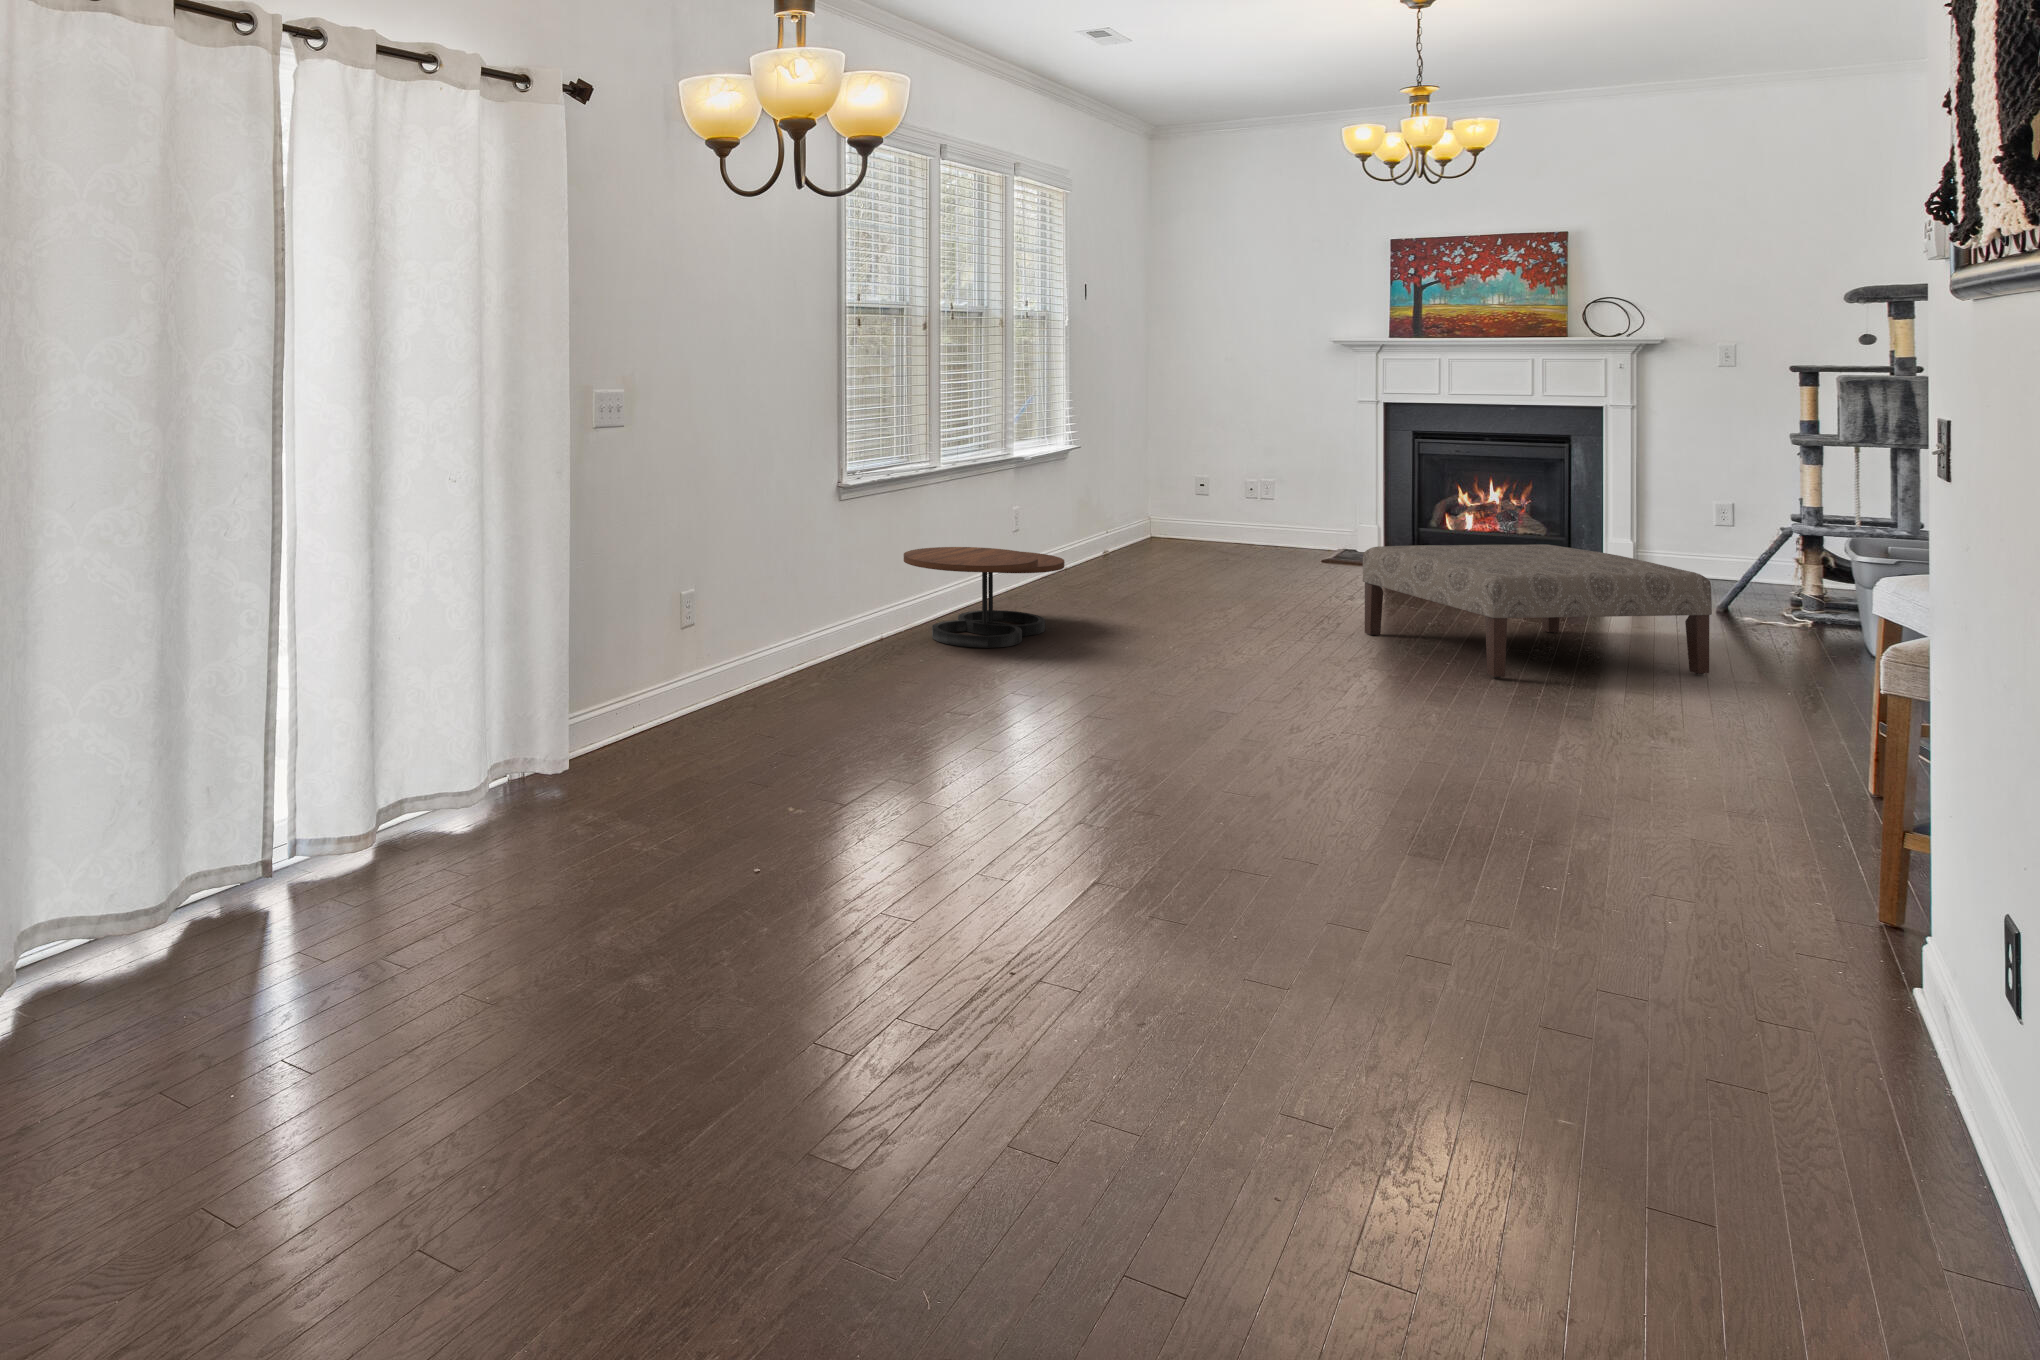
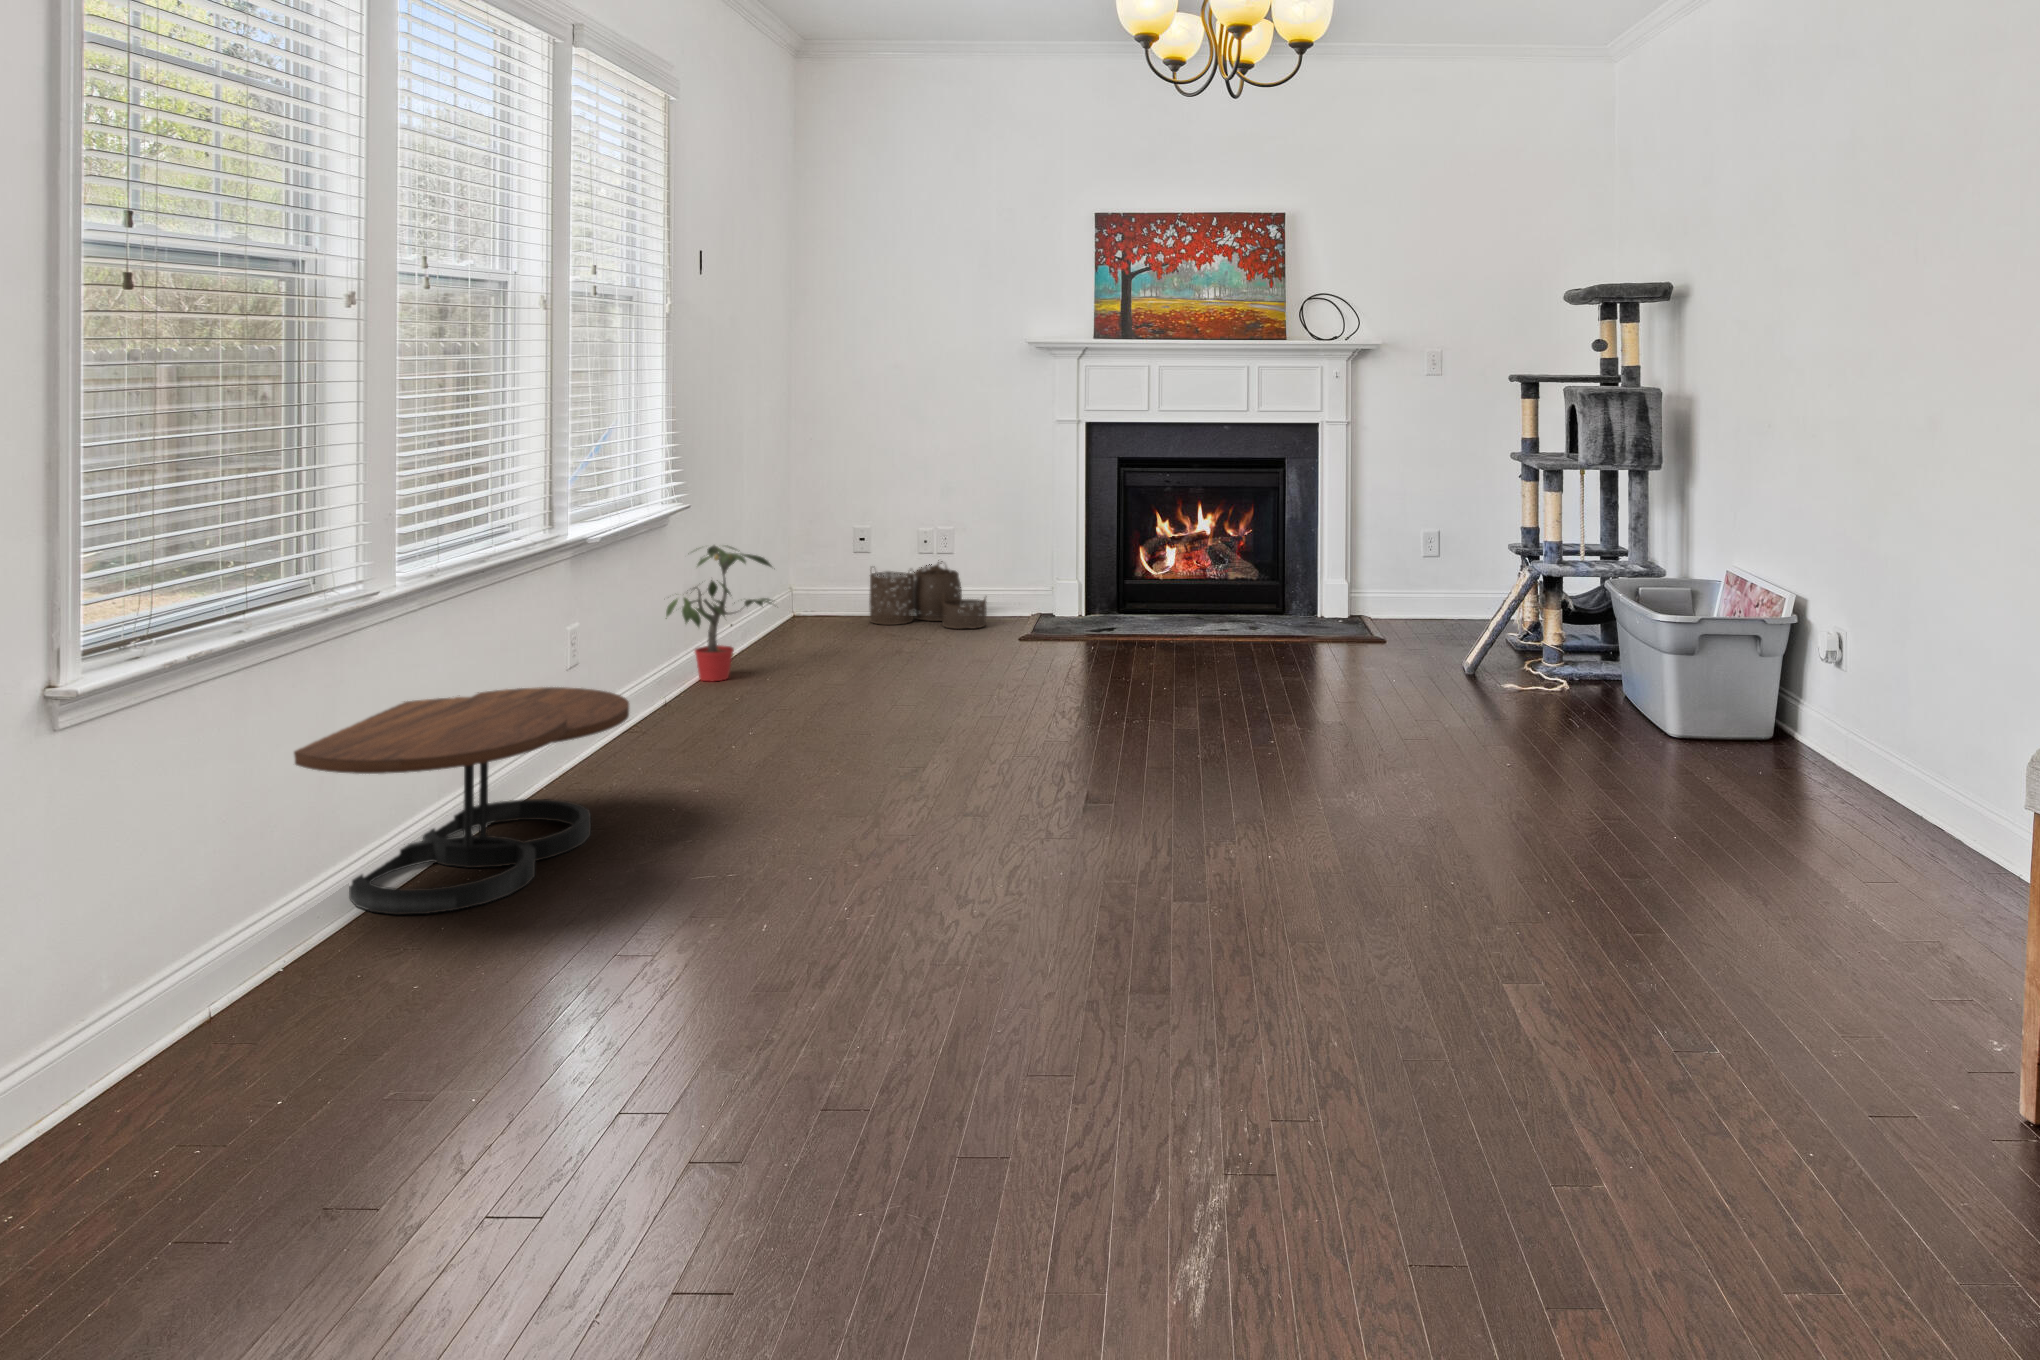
potted plant: none [1064,484,1141,573] -> present [666,545,772,681]
woven basket: none [1204,508,1297,559] -> present [869,560,986,629]
ottoman: present [1363,544,1712,678] -> none [1088,615,1519,849]

